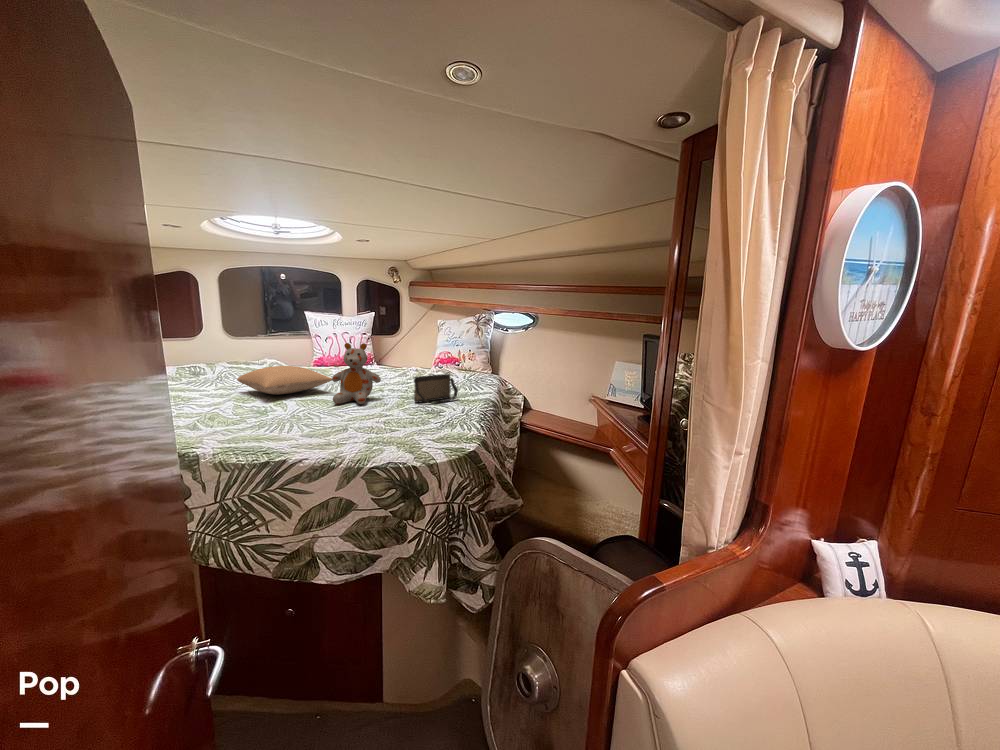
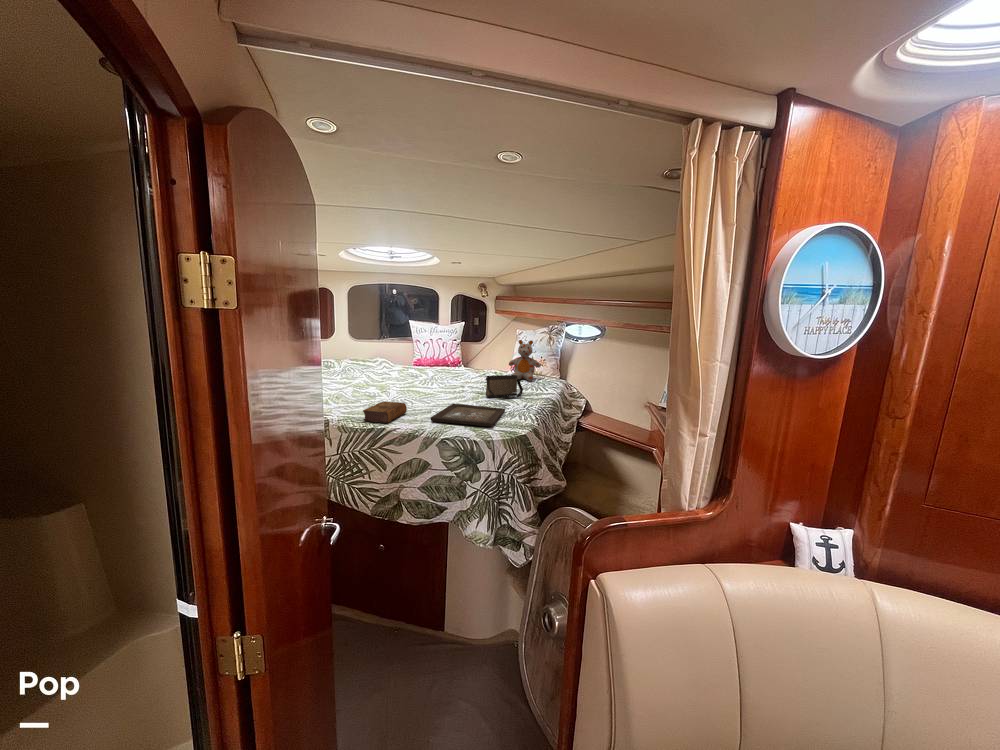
stuffed bear: present [332,343,381,404] -> present [509,340,541,381]
pillow: present [237,366,332,395] -> none [357,363,425,385]
tray: none [350,415,442,443] -> present [431,404,505,426]
book: none [249,420,314,451] -> present [363,402,407,423]

